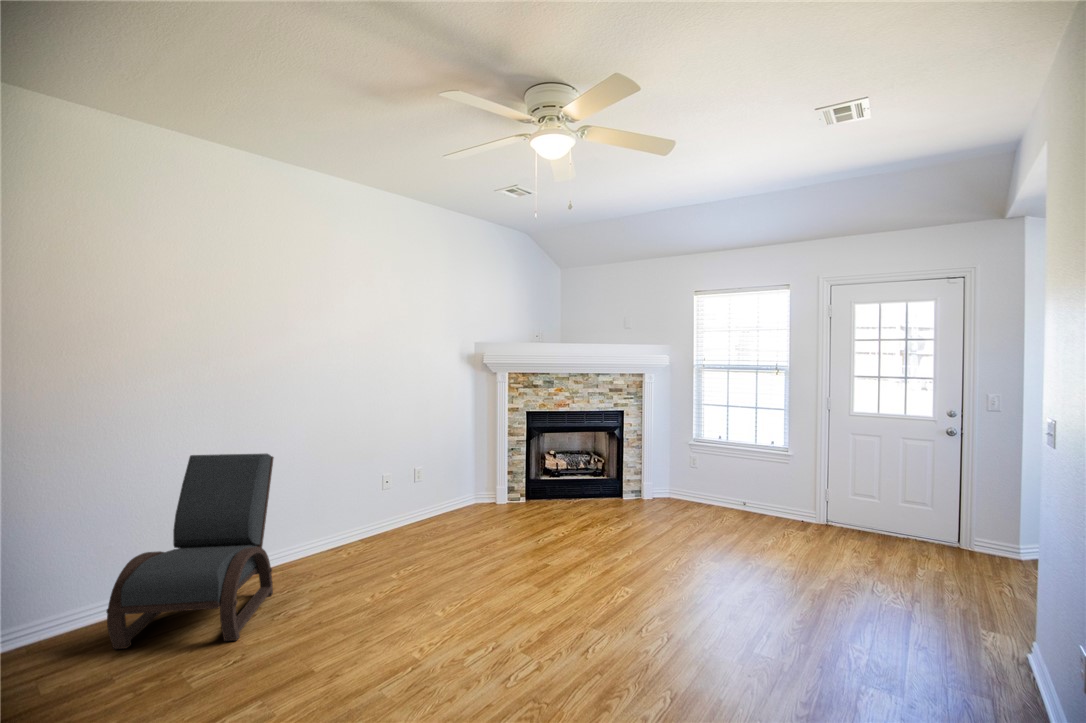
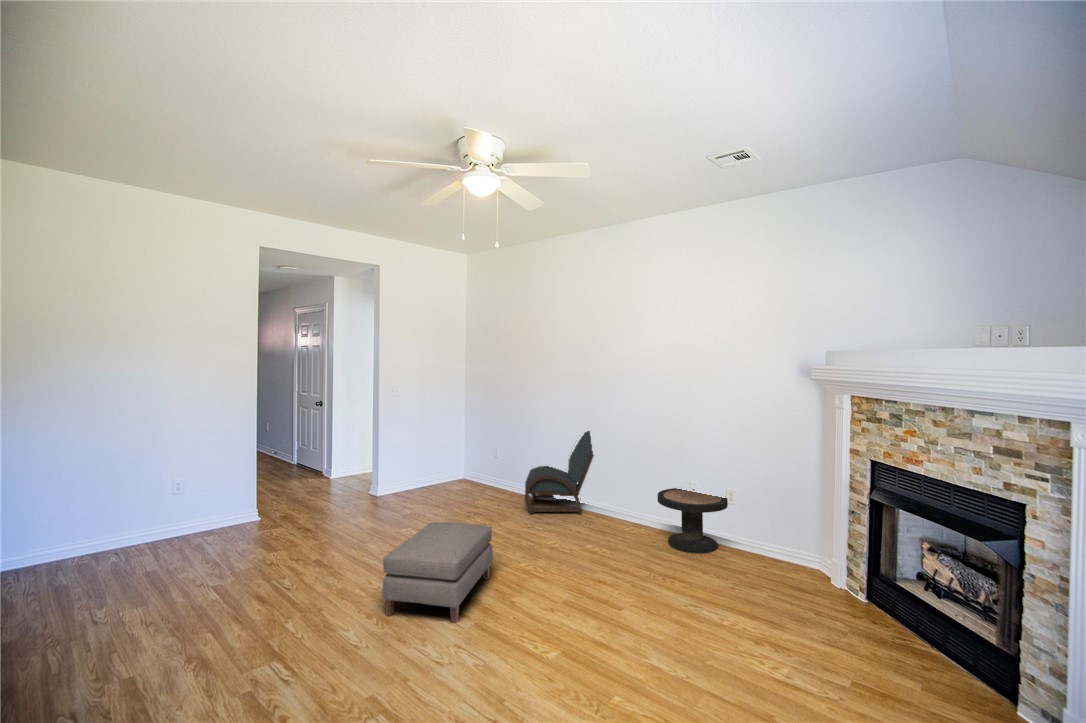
side table: none [383,478,455,544] -> present [657,488,728,553]
ottoman: none [519,565,674,688] -> present [383,522,493,623]

